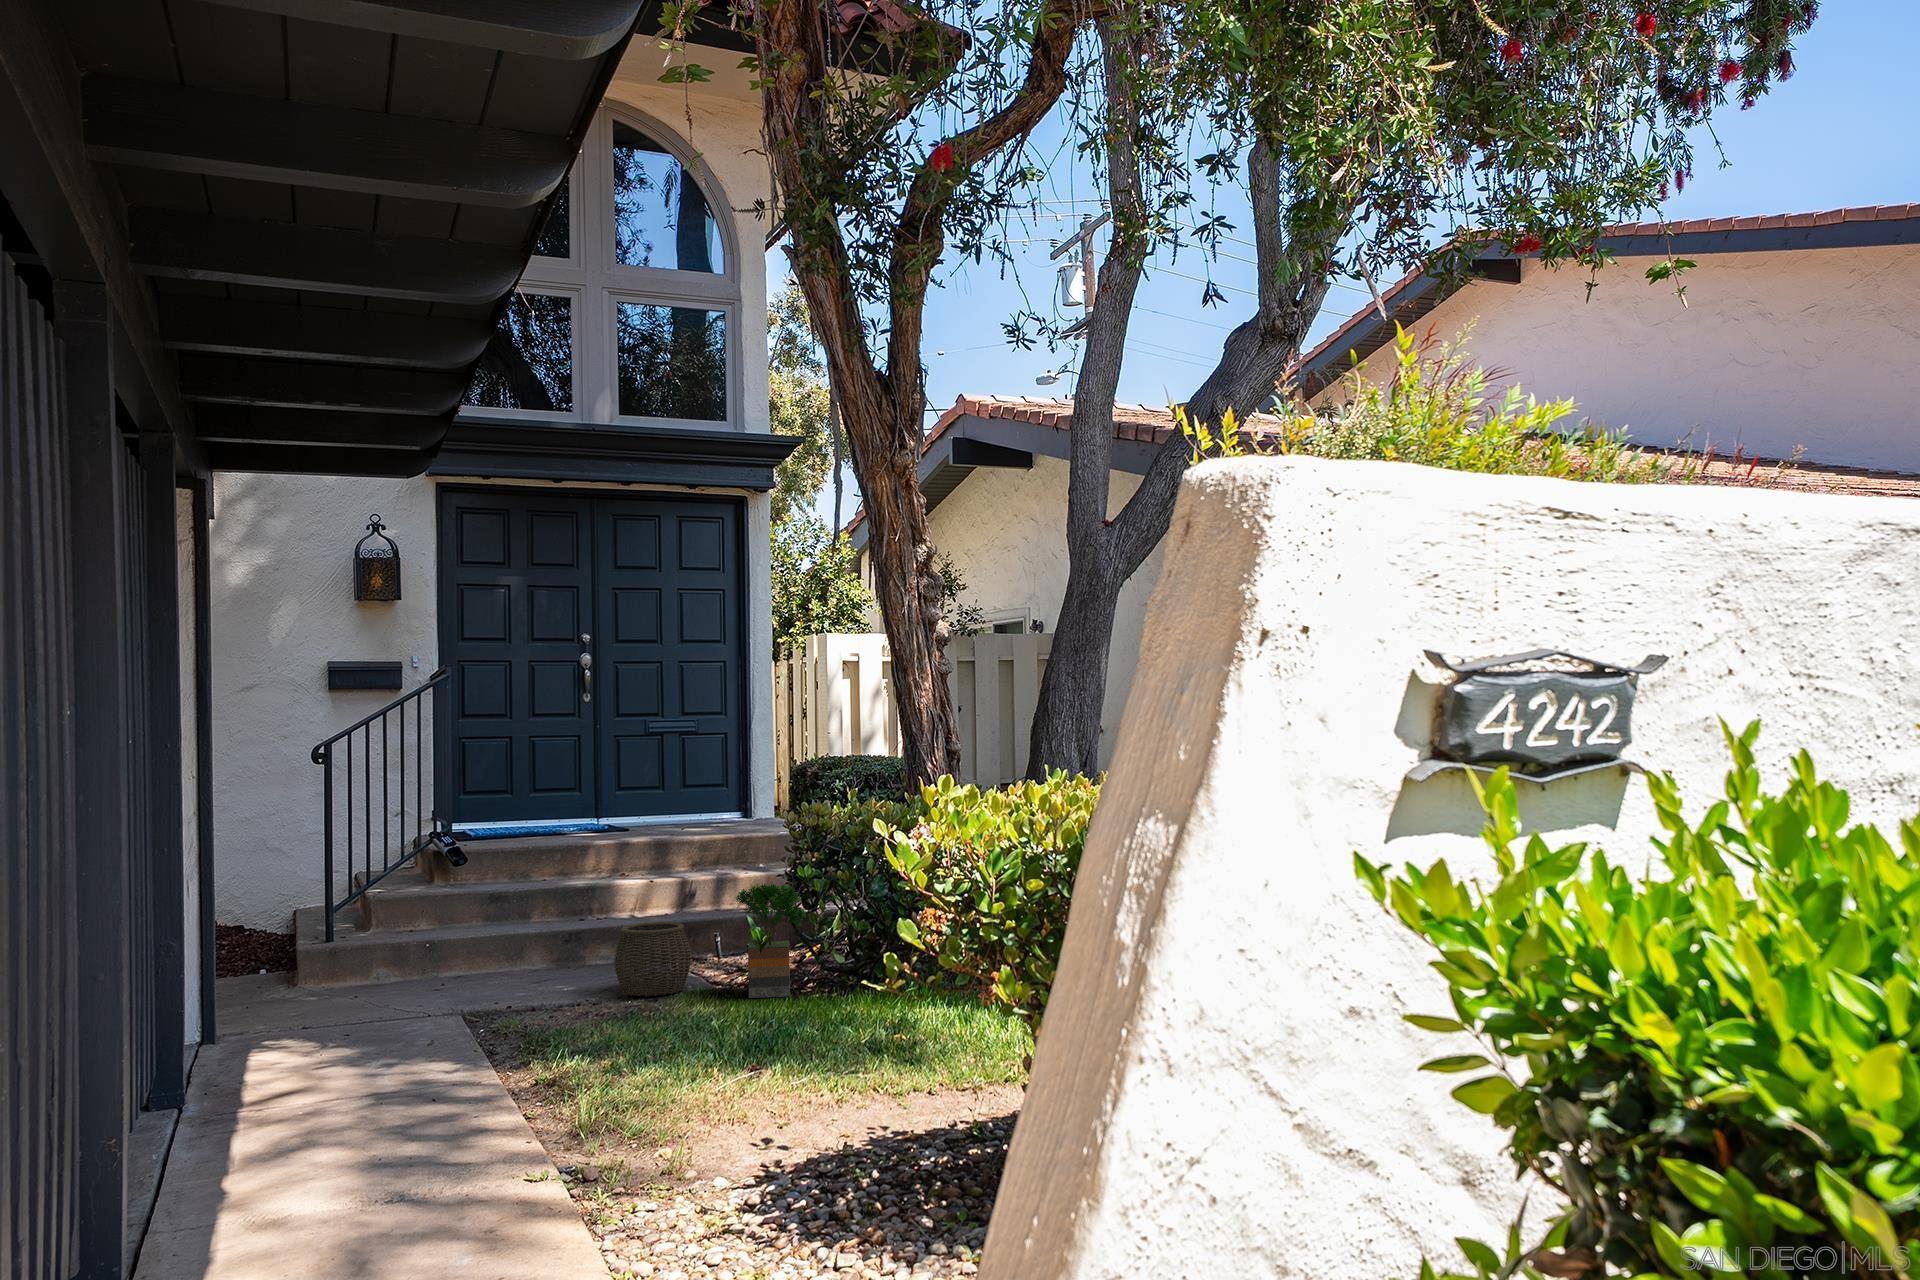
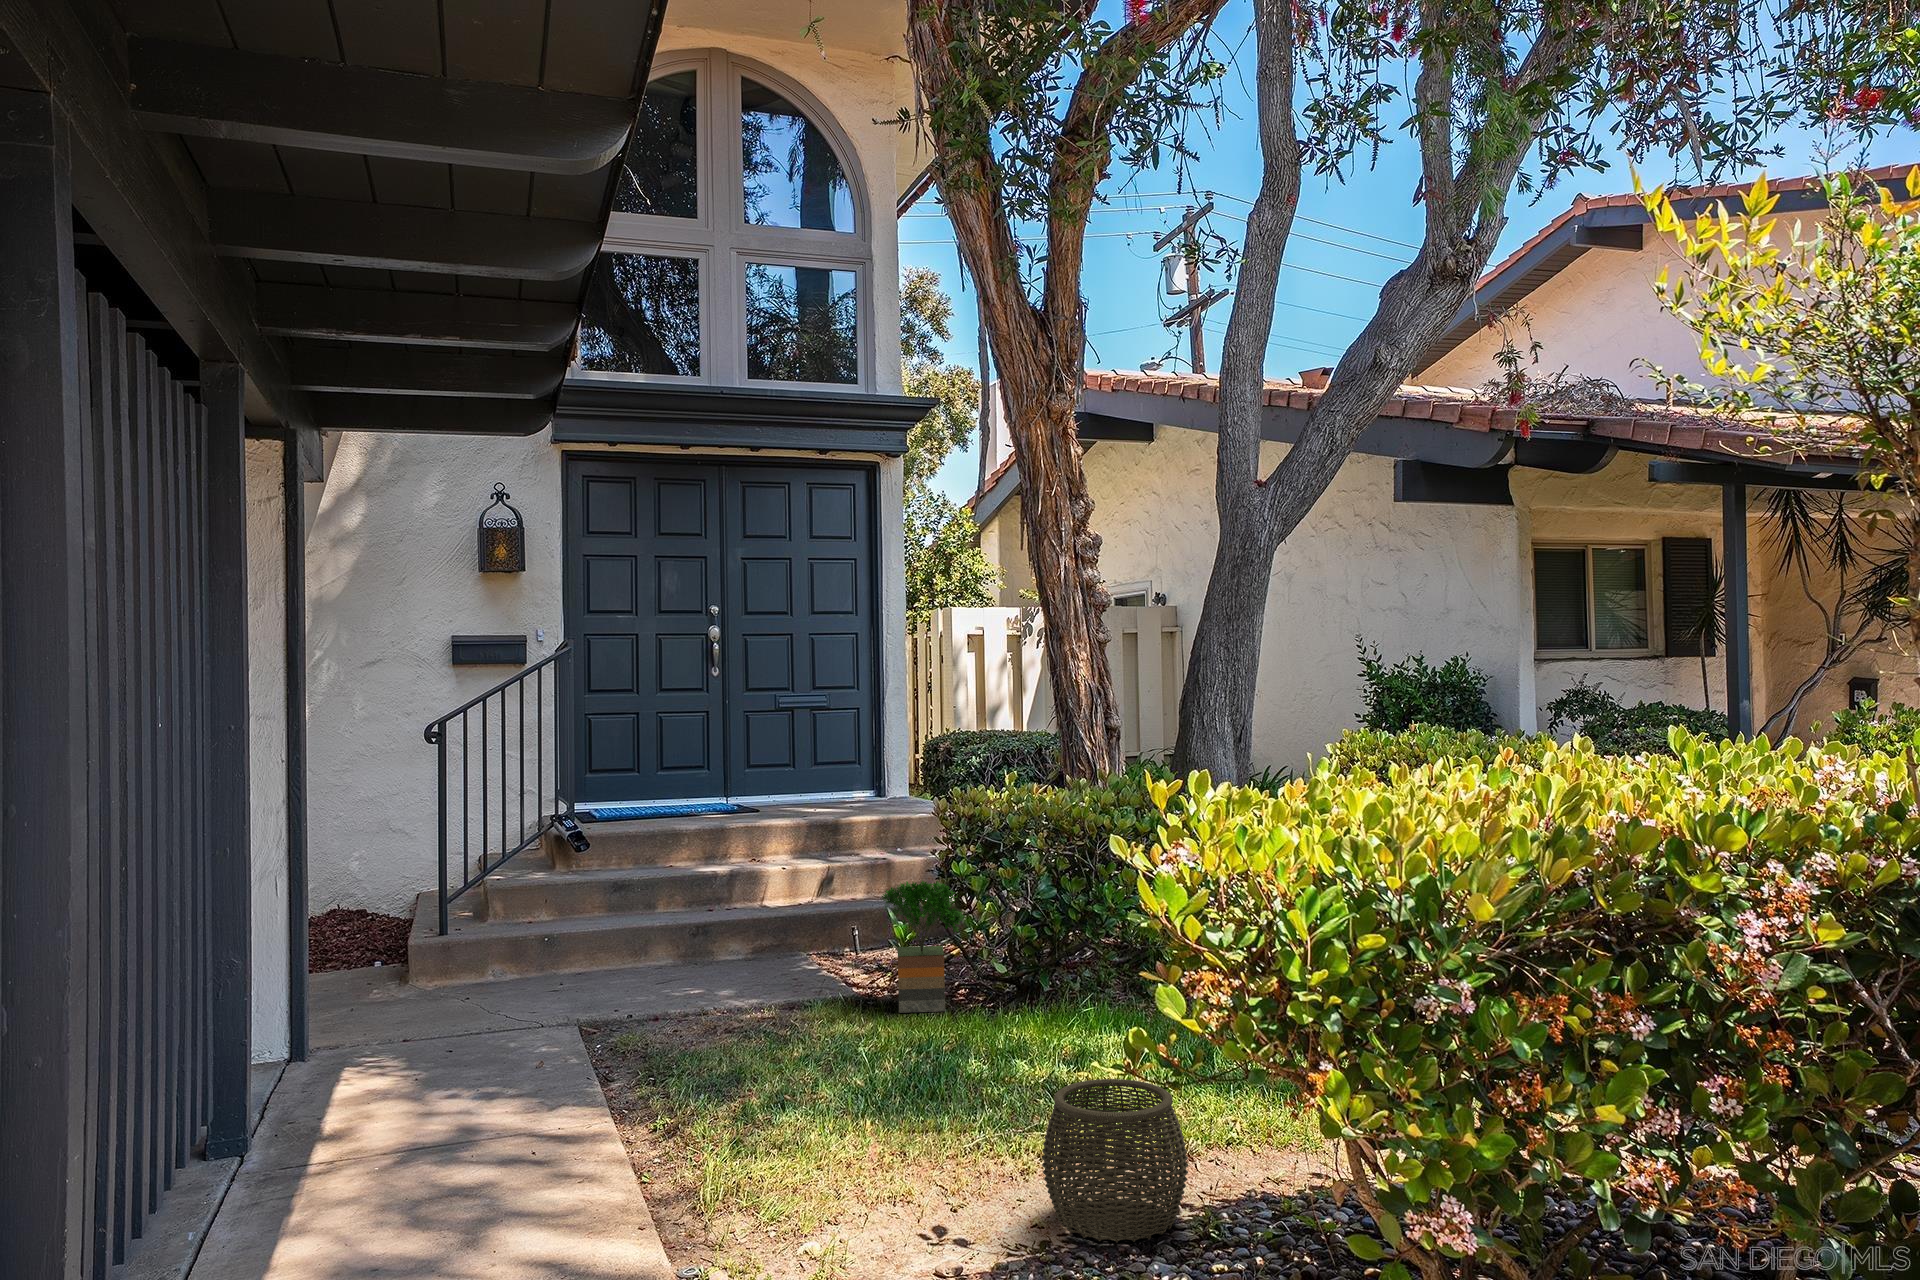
woven basket: present [614,922,692,997] -> present [1042,1079,1188,1243]

